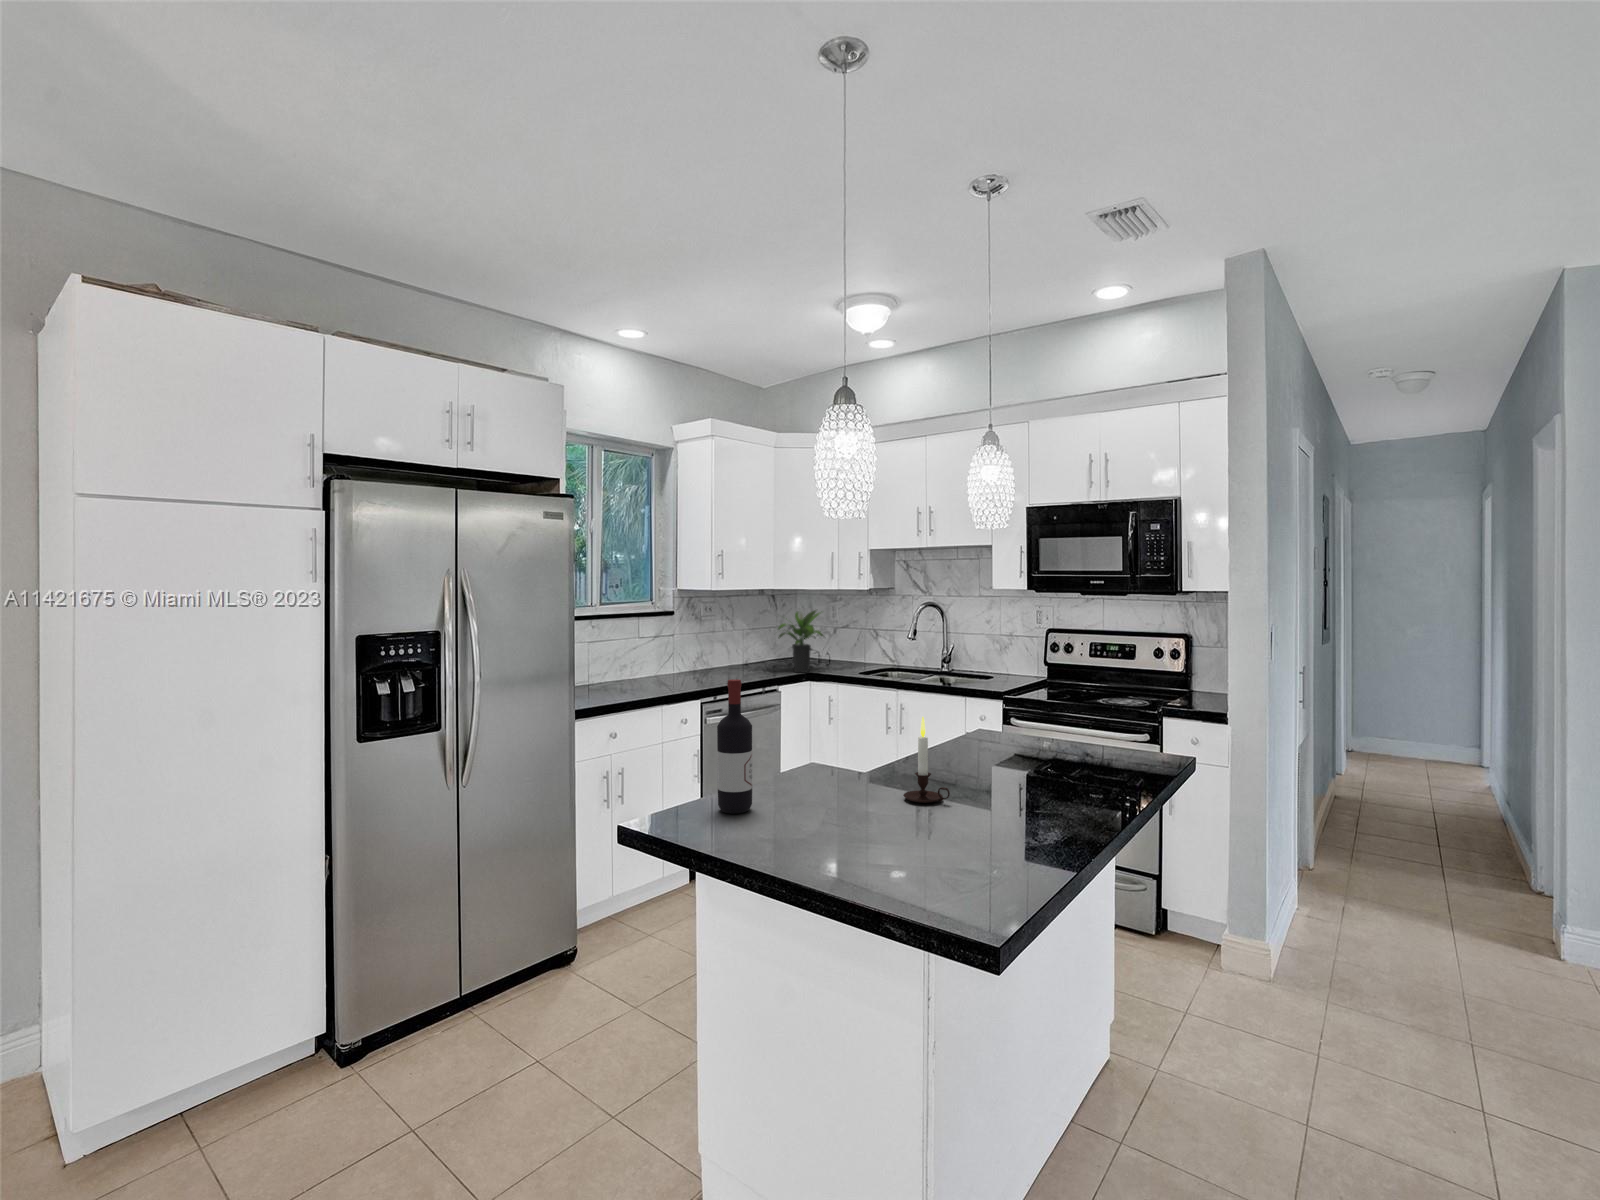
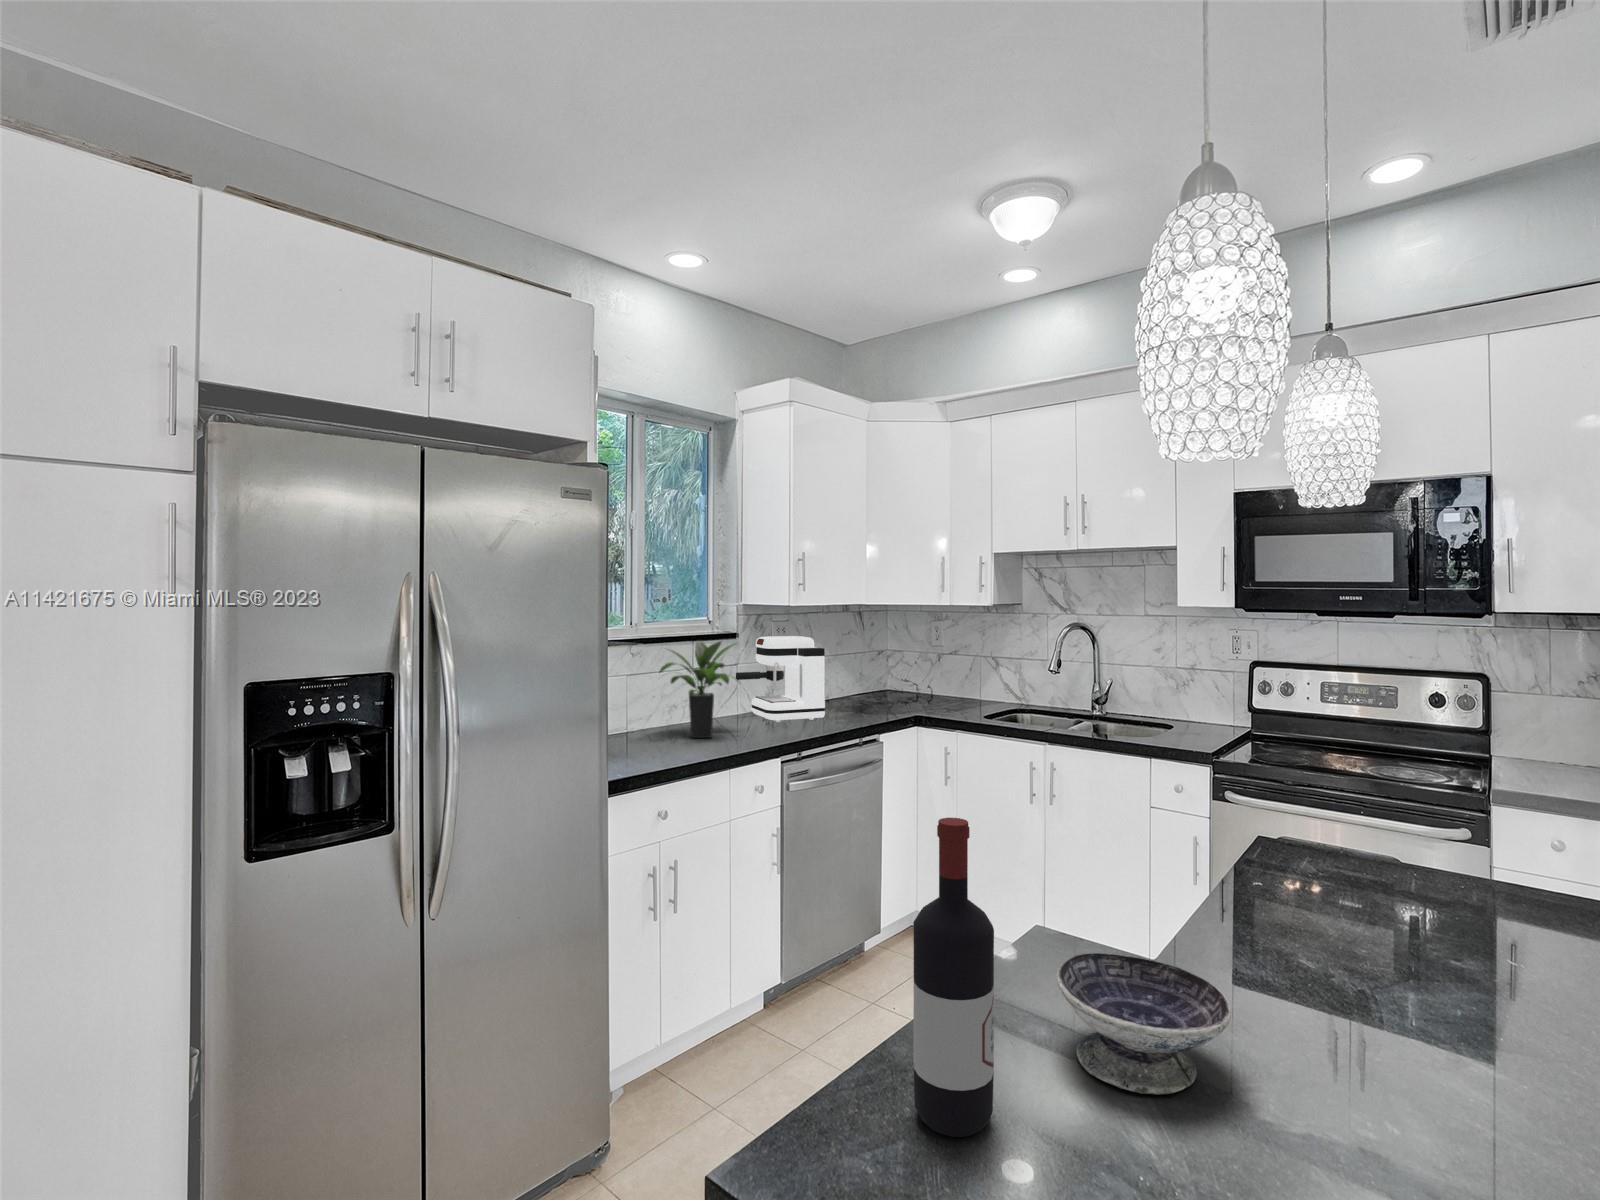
potted plant: present [778,610,824,673] -> present [659,641,736,738]
coffee maker: none [671,614,739,678] -> present [736,636,825,722]
candle: present [903,717,950,803] -> none [1310,898,1444,1104]
bowl: none [793,754,868,803] -> present [1057,953,1231,1095]

